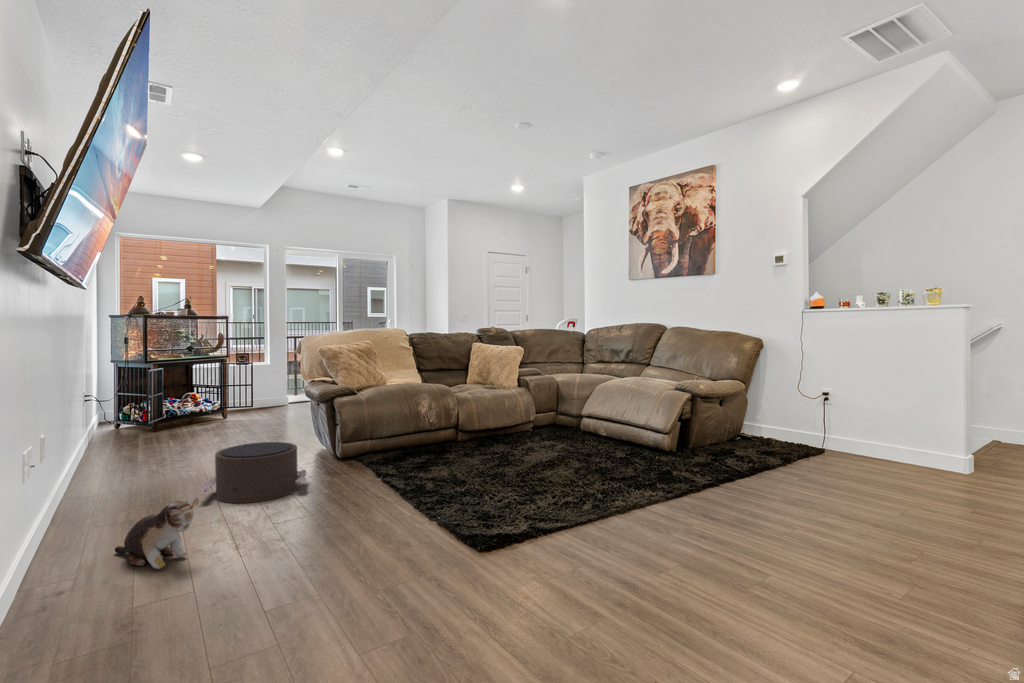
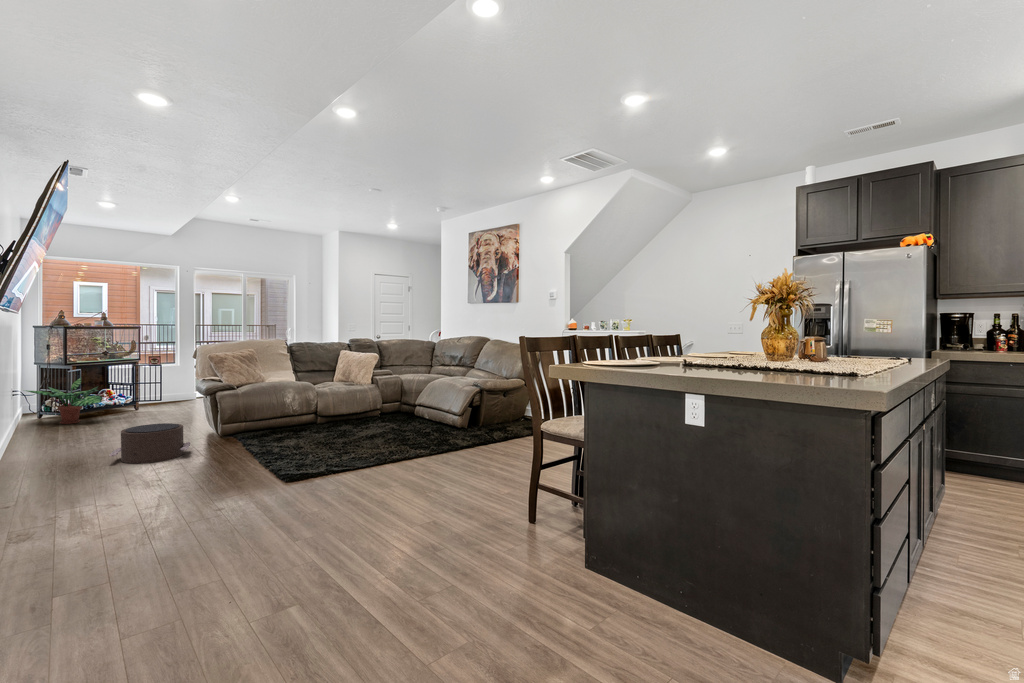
potted plant: none [97,377,188,436] -> present [26,378,102,424]
plush toy: present [115,498,199,569] -> none [48,453,106,496]

